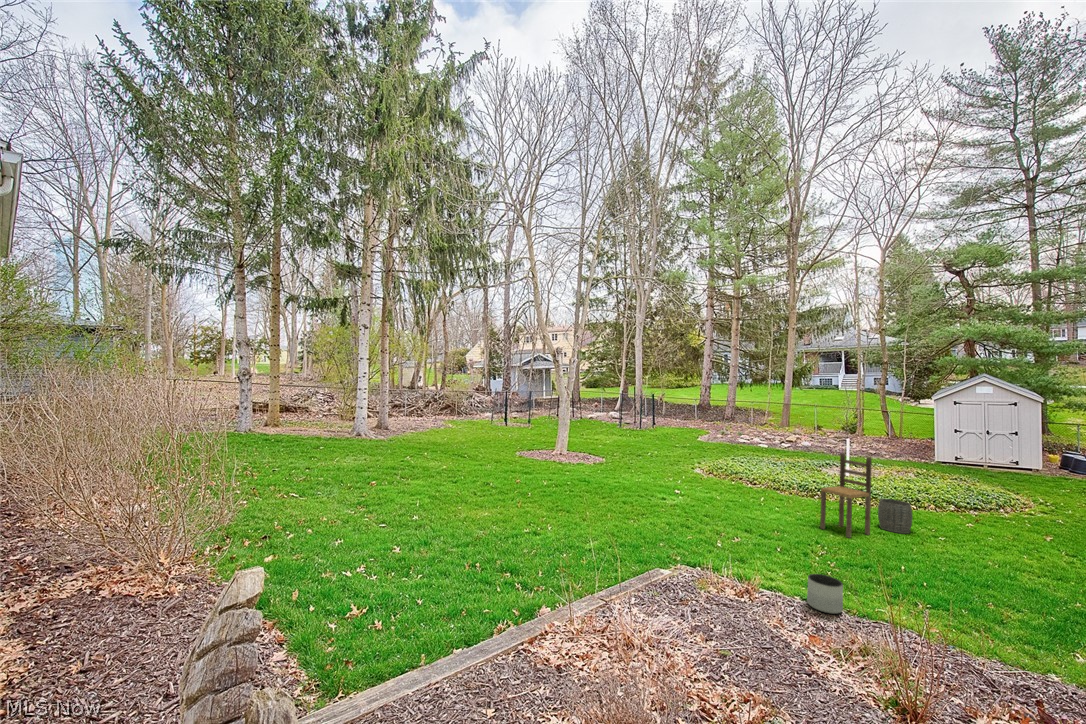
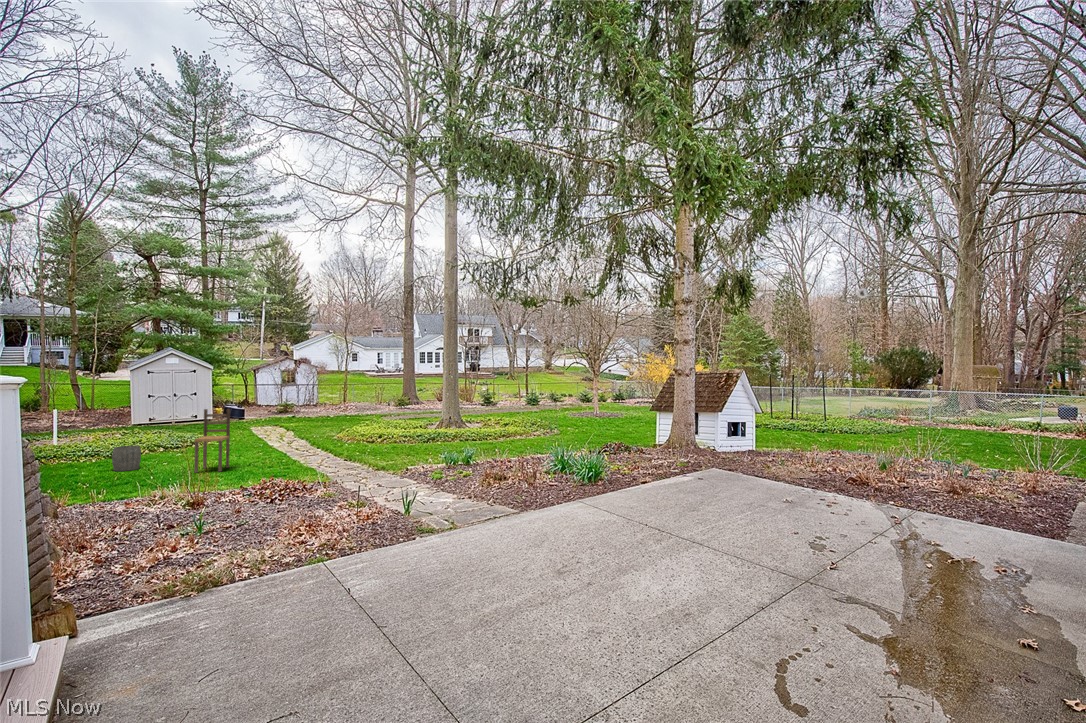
chair: present [820,453,872,538] -> present [194,409,230,473]
planter: present [807,574,843,614] -> none [90,491,120,516]

